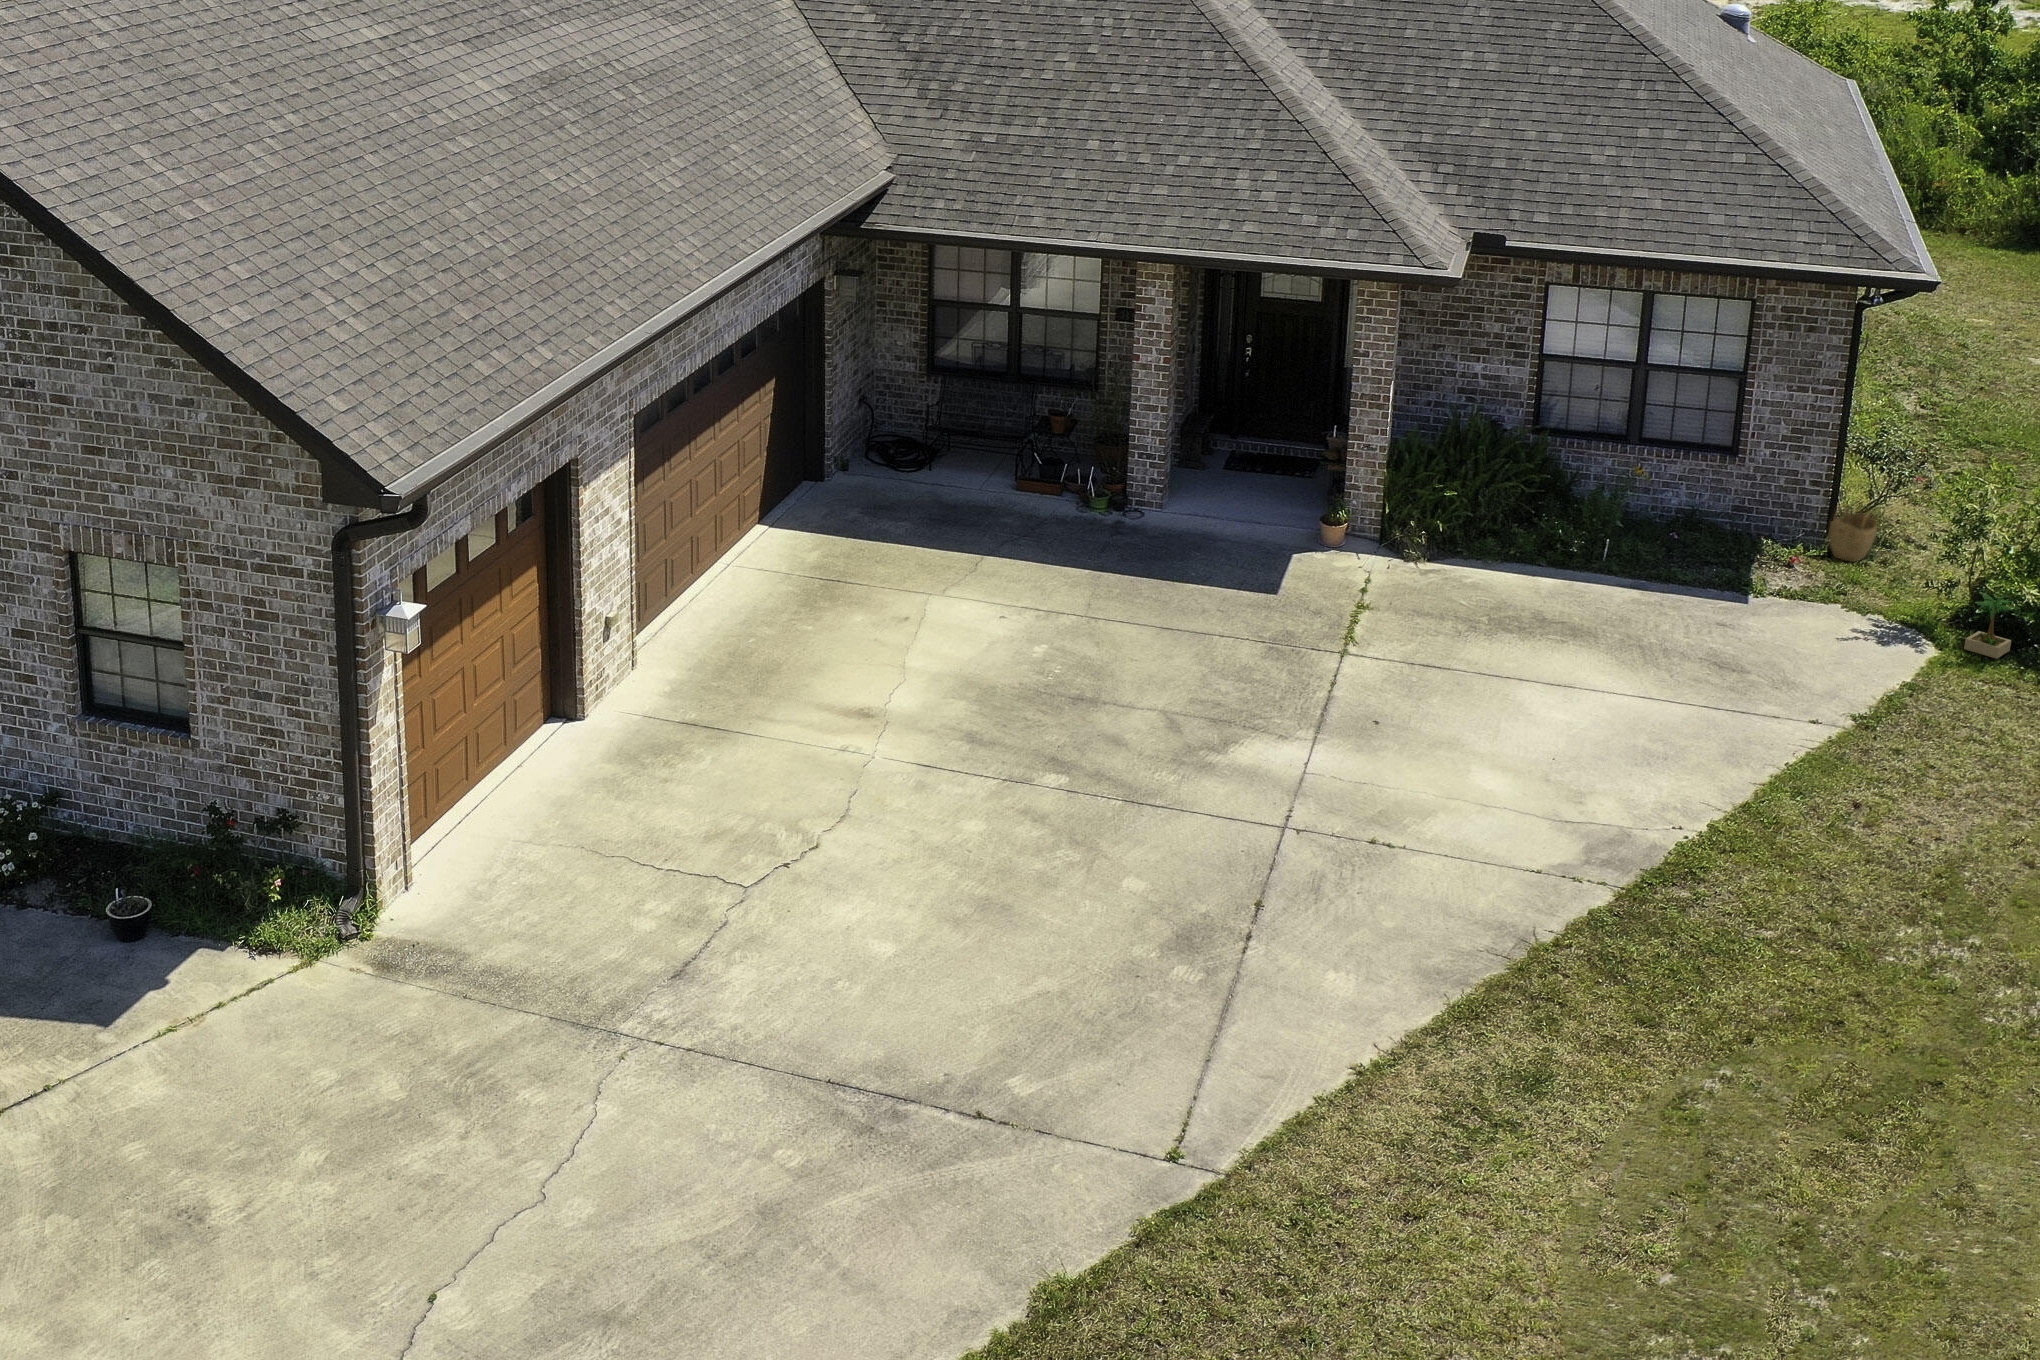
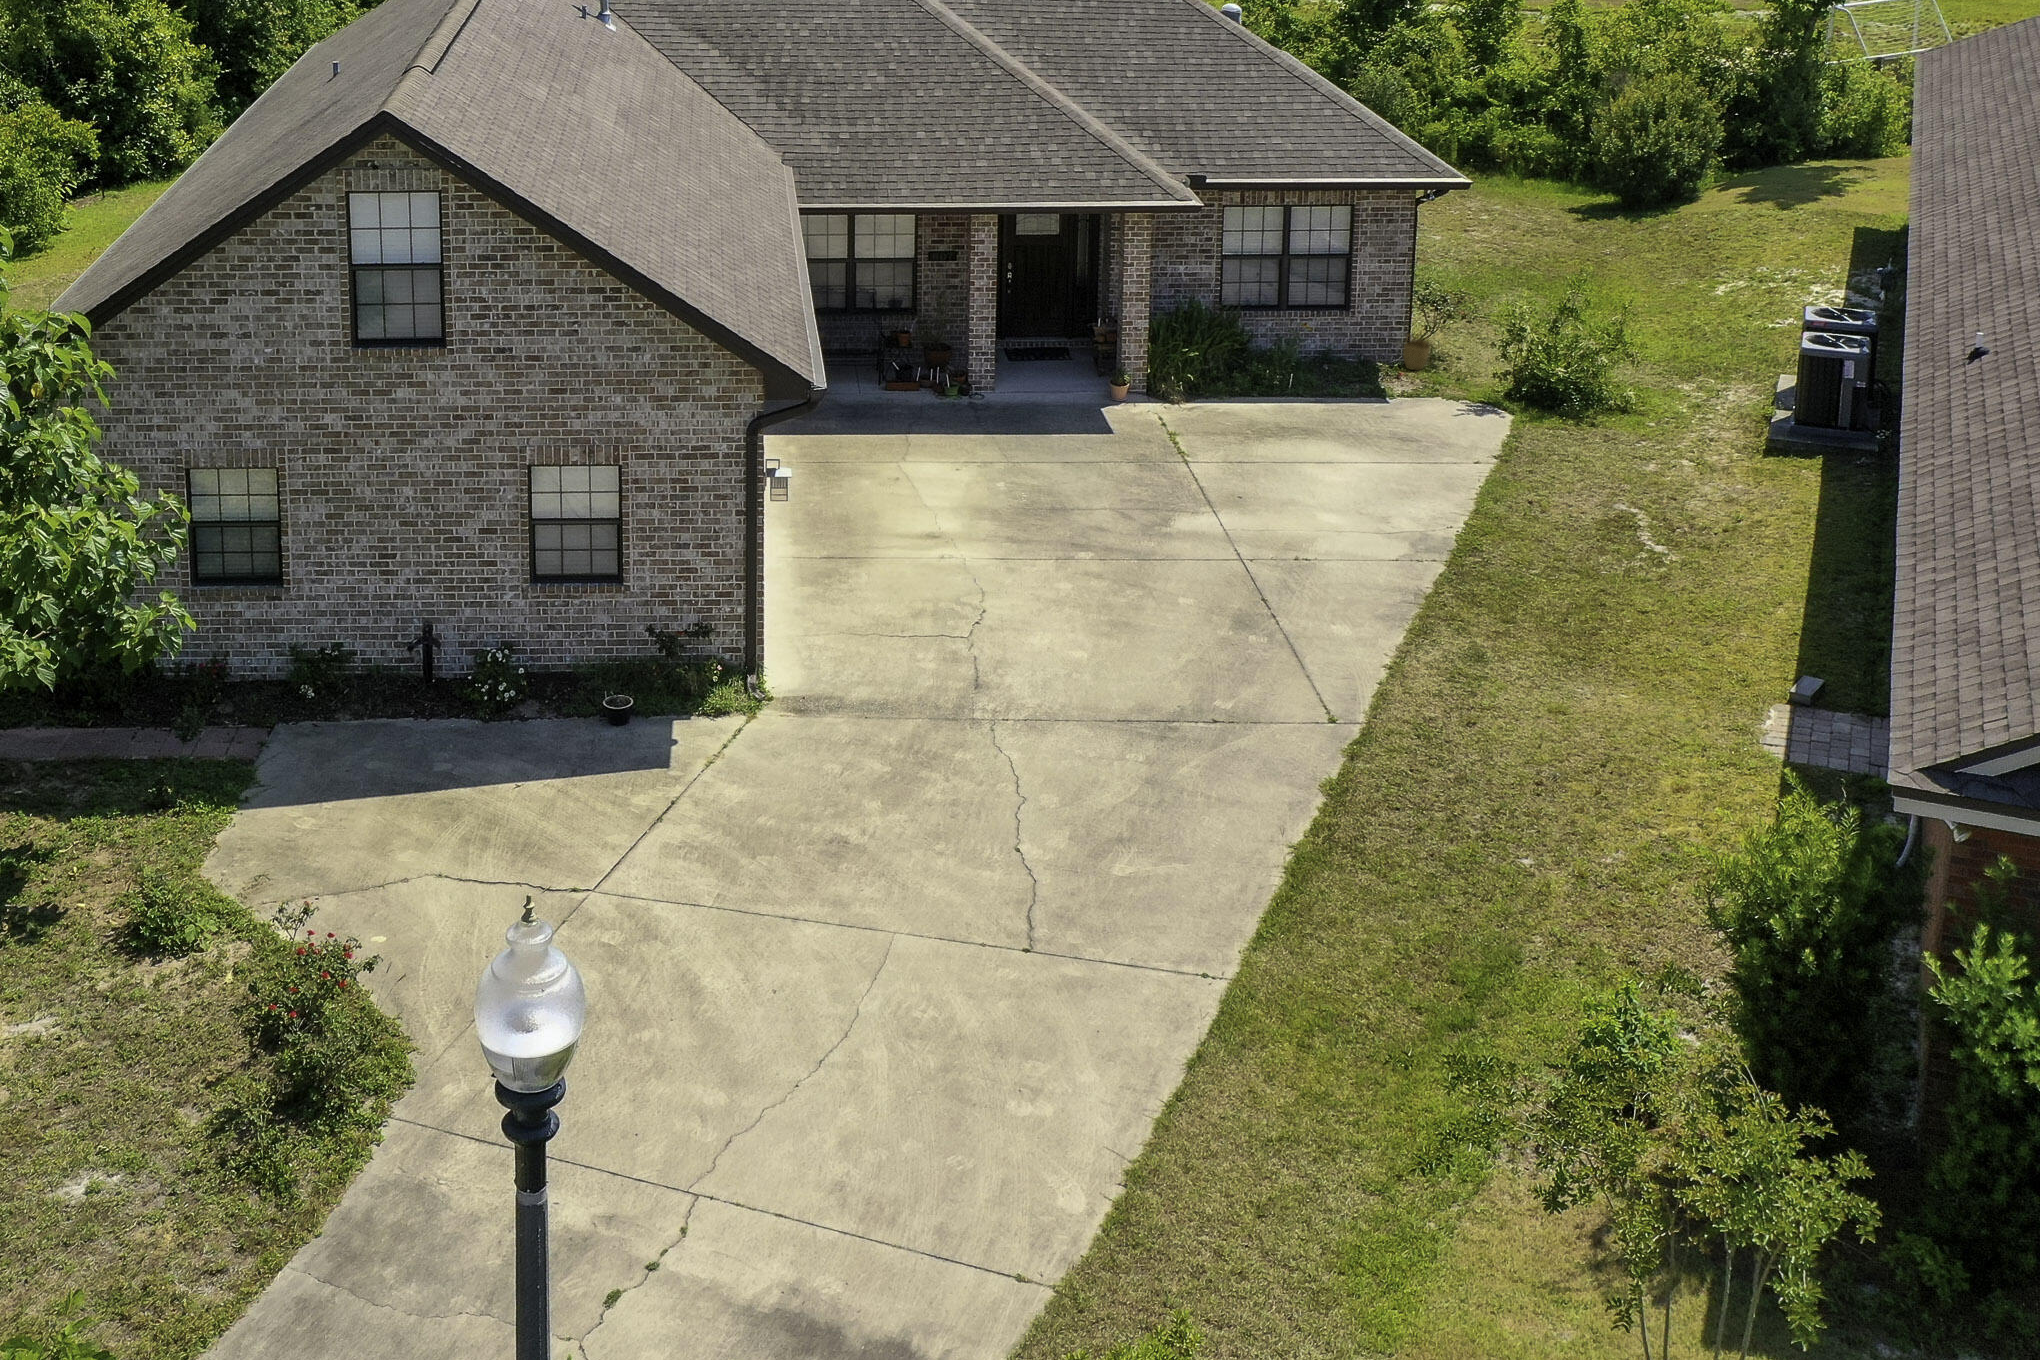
potted plant: present [1964,592,2020,659] -> none [1511,372,1542,413]

